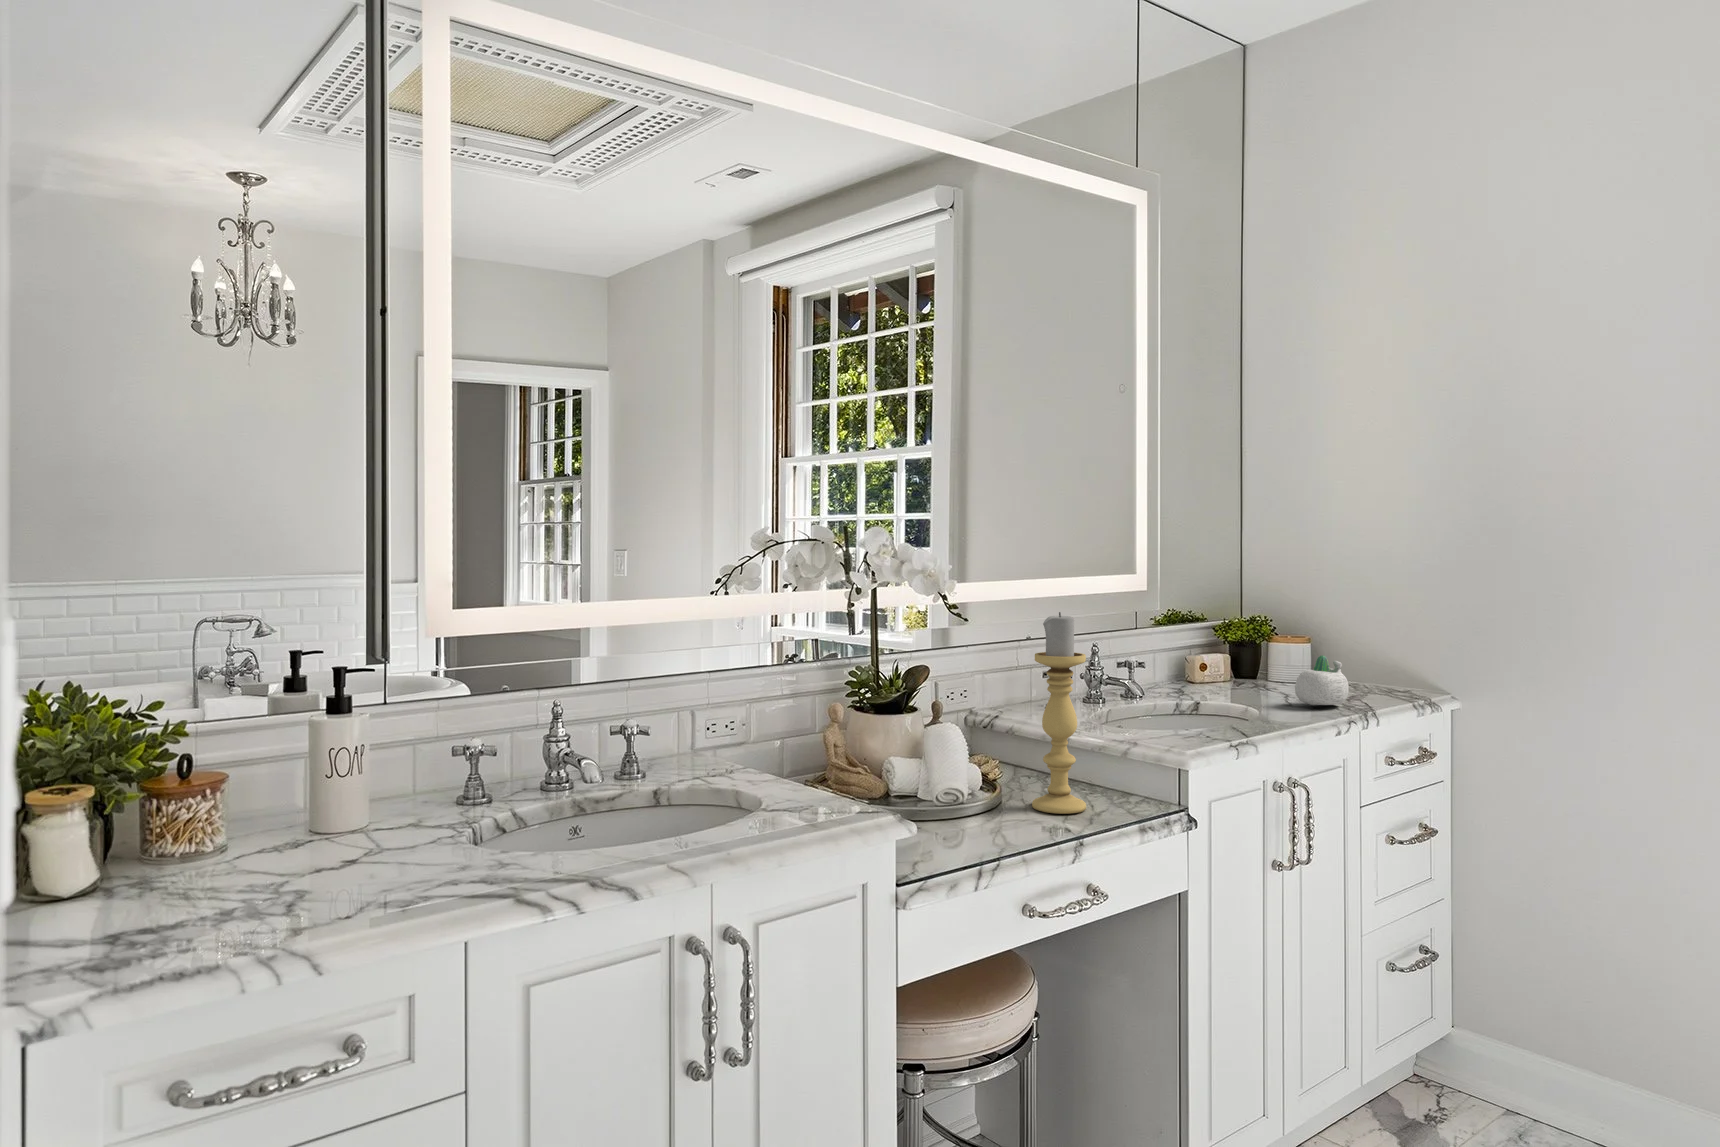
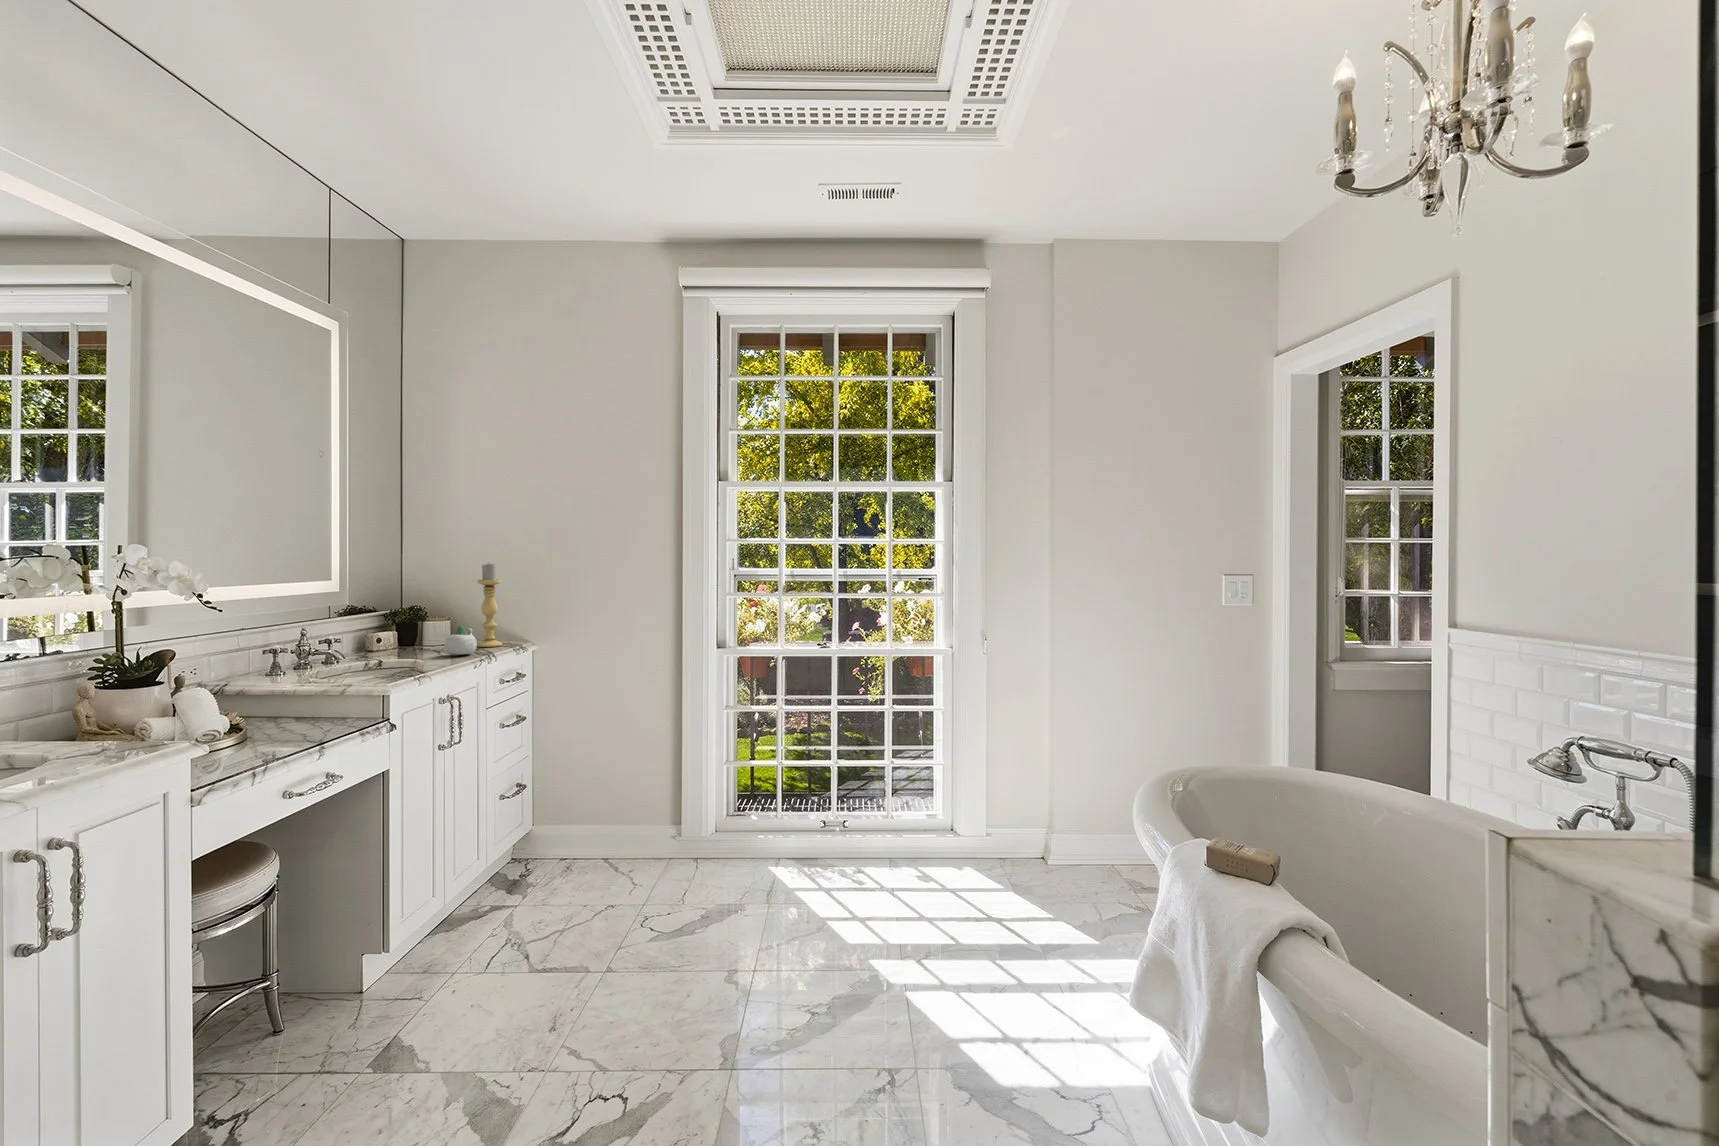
candle holder: present [1032,612,1086,814] -> present [477,563,502,647]

